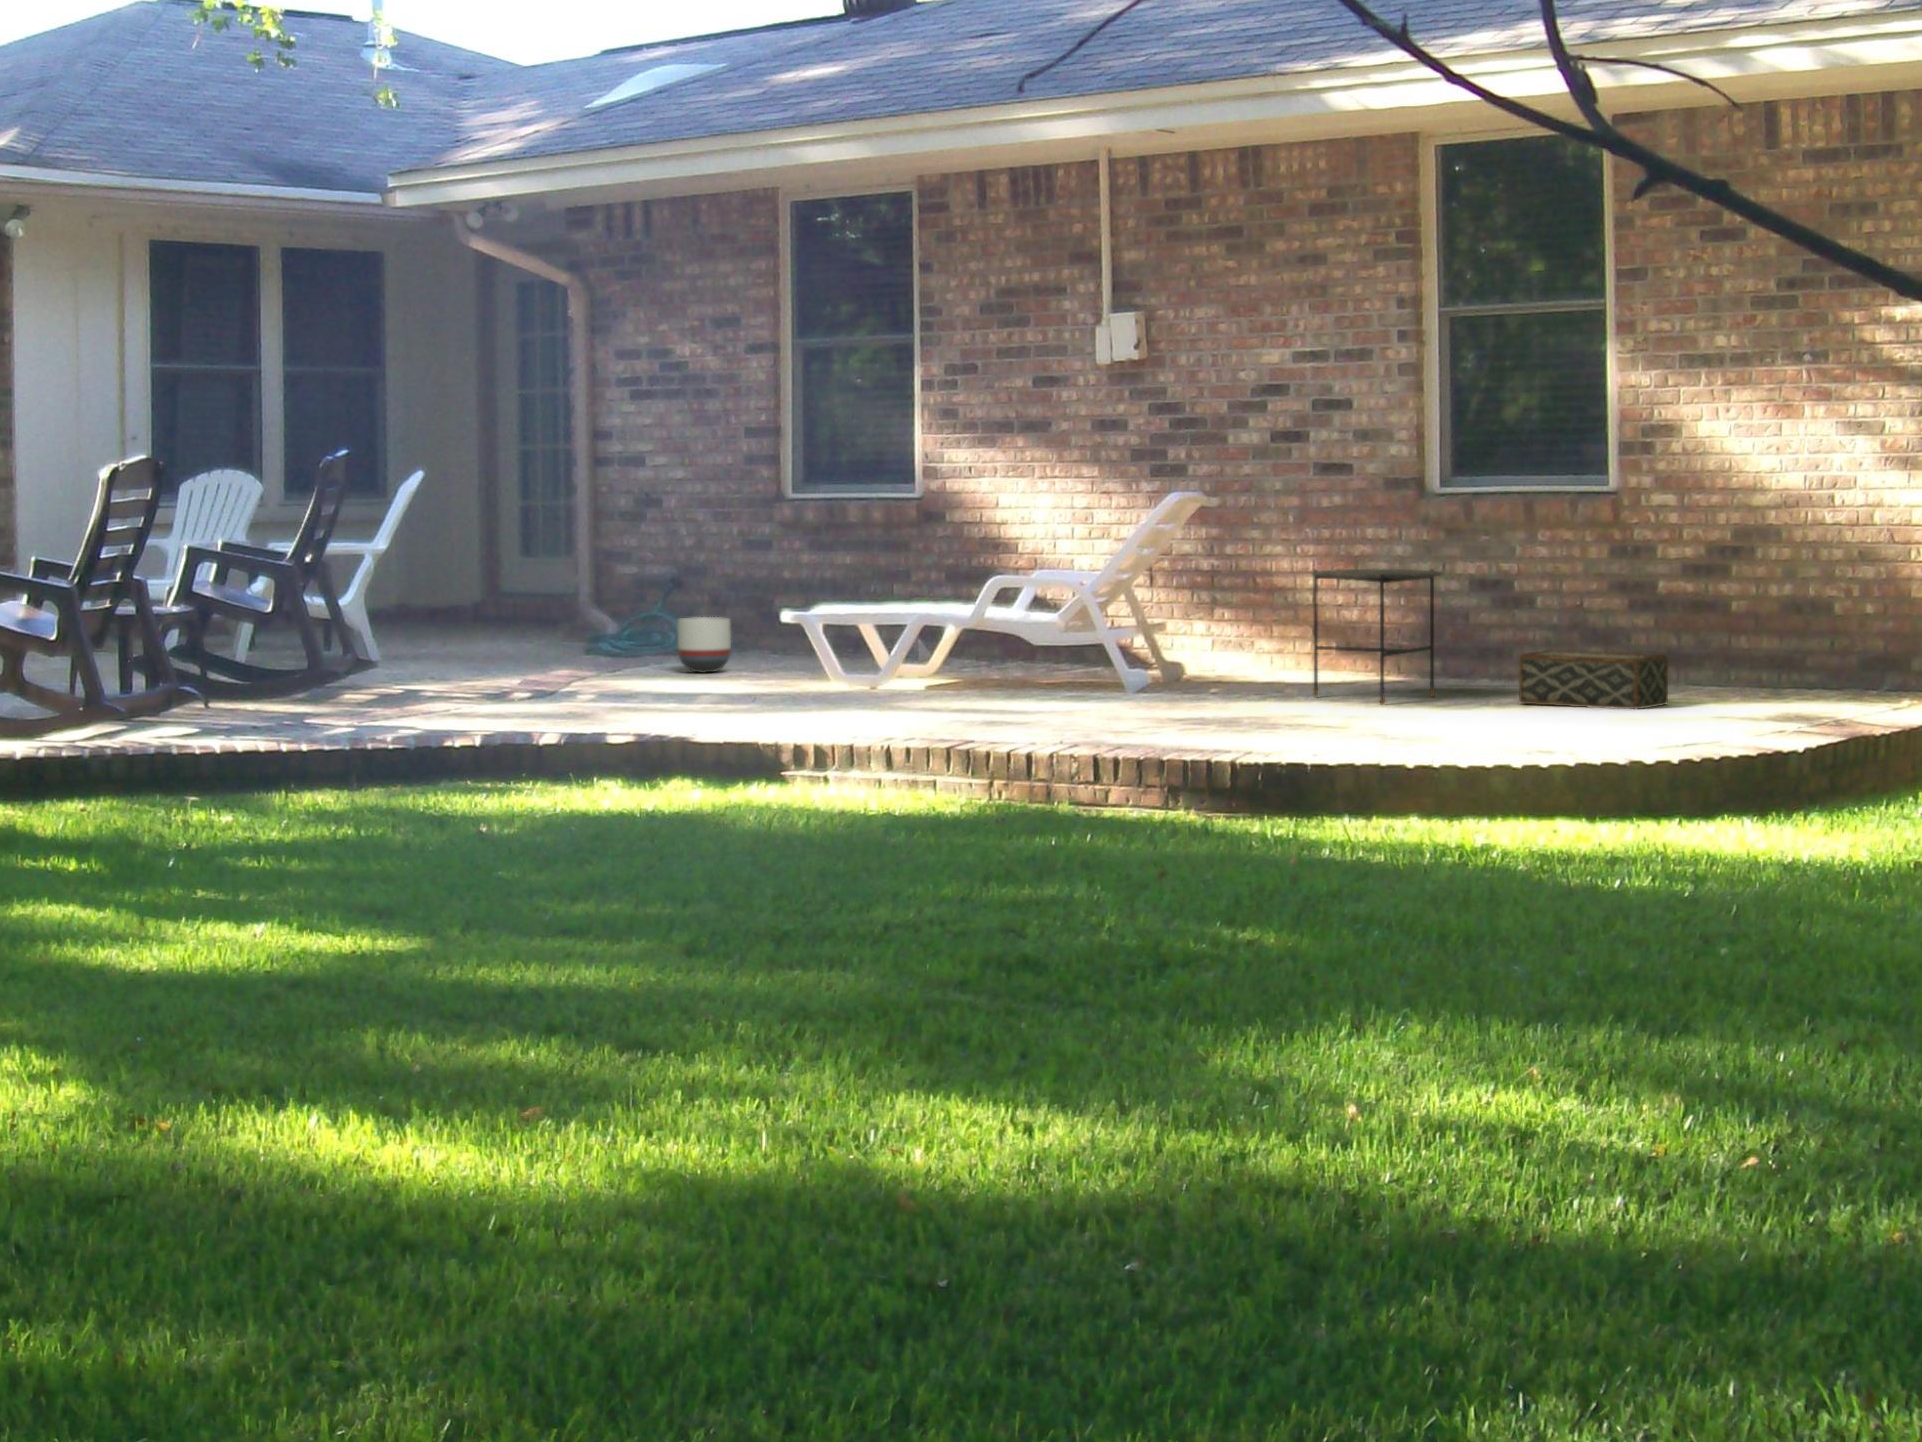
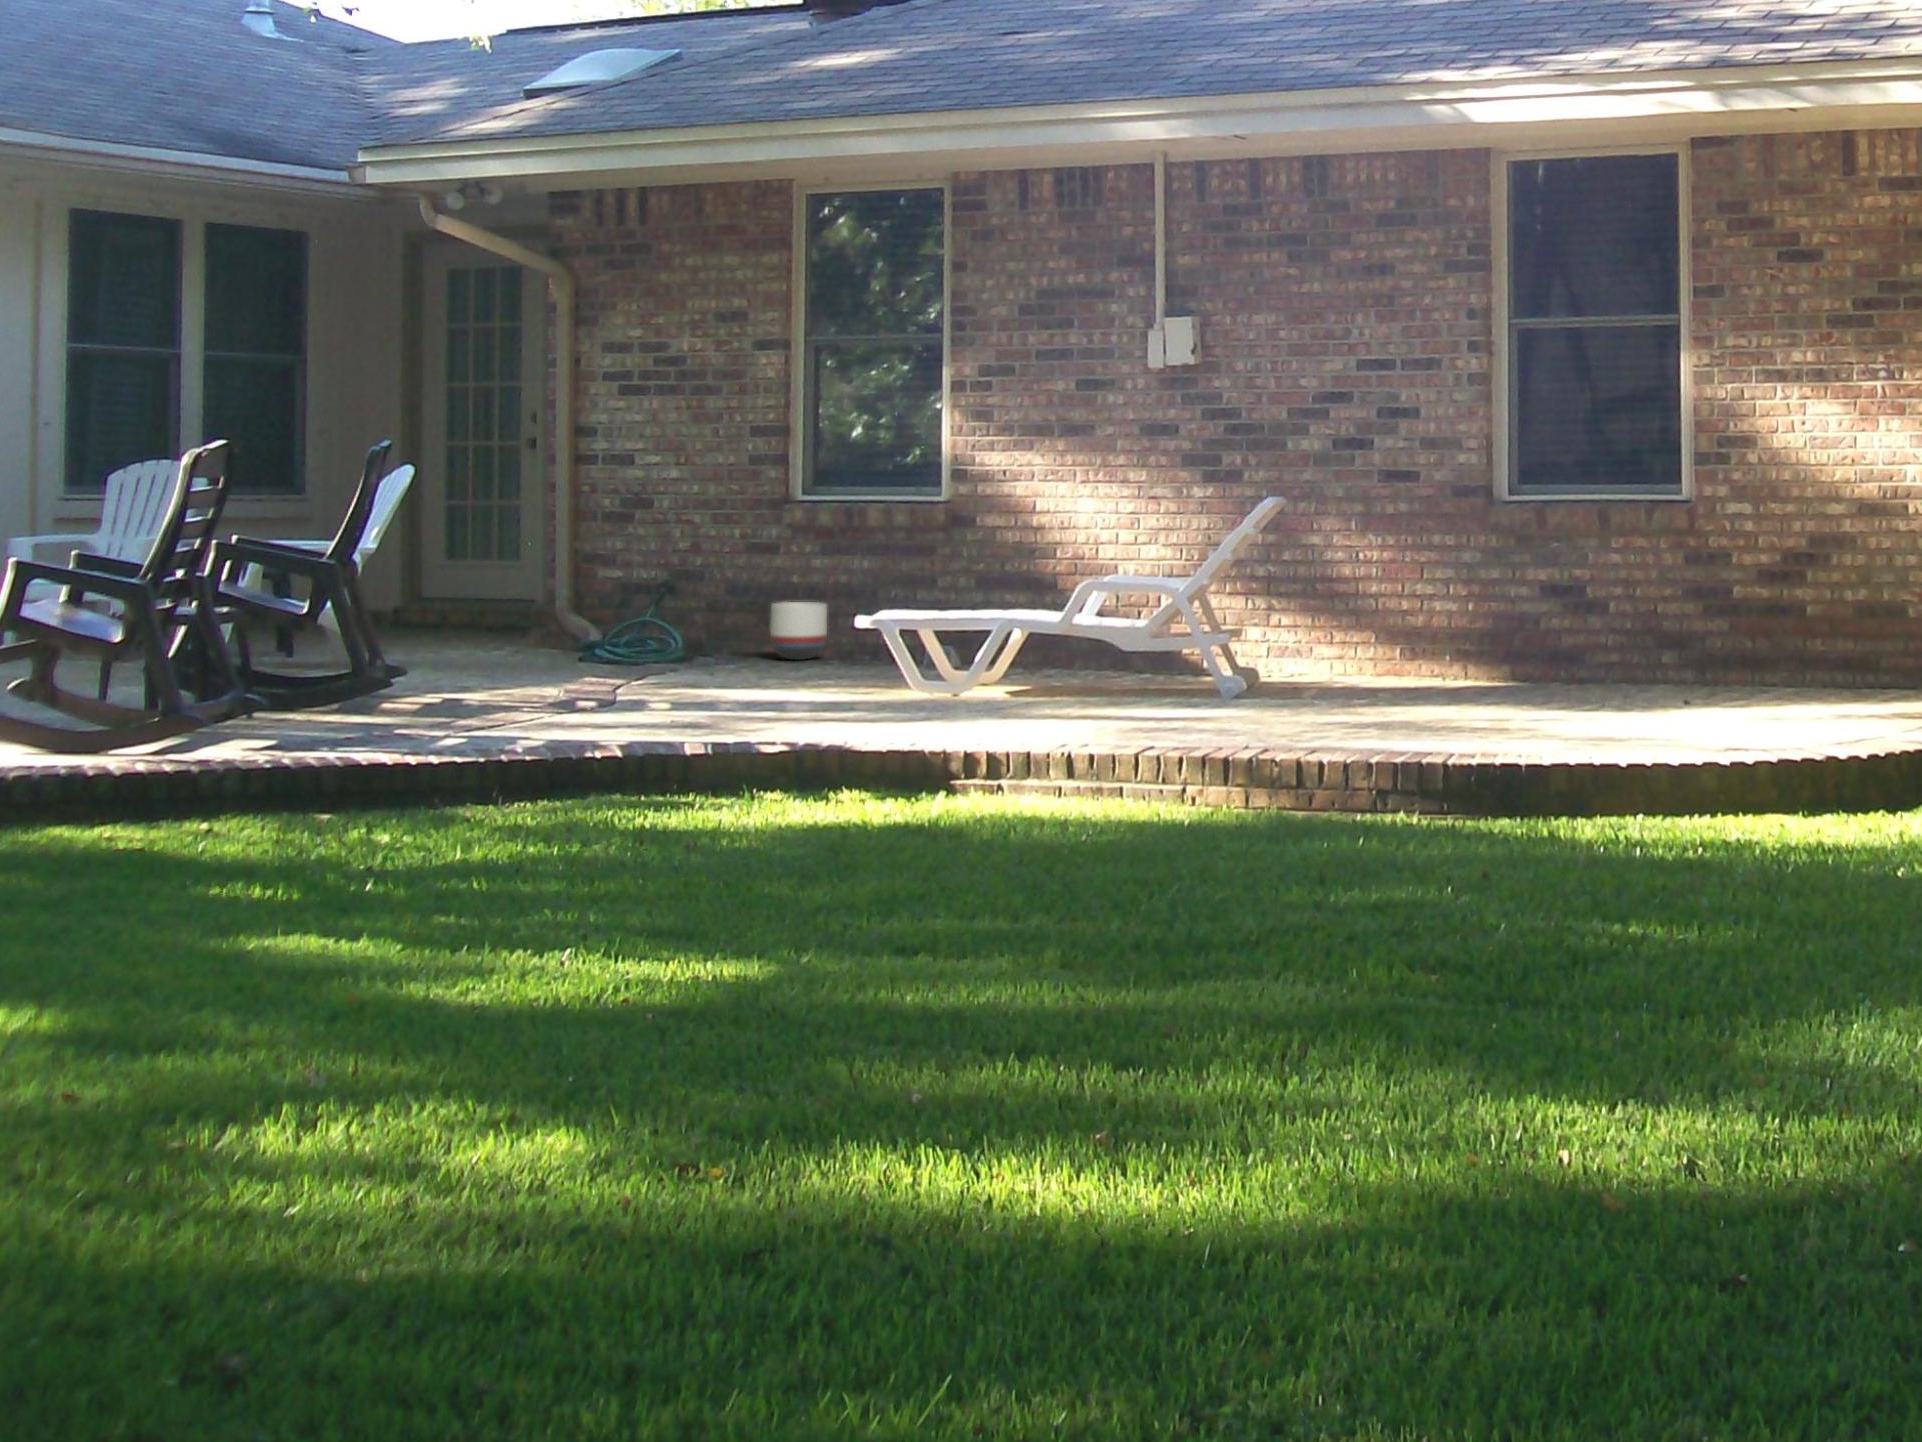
side table: present [1312,569,1441,705] -> none [1443,561,1569,695]
woven basket: present [1519,650,1668,709] -> none [1643,639,1777,698]

